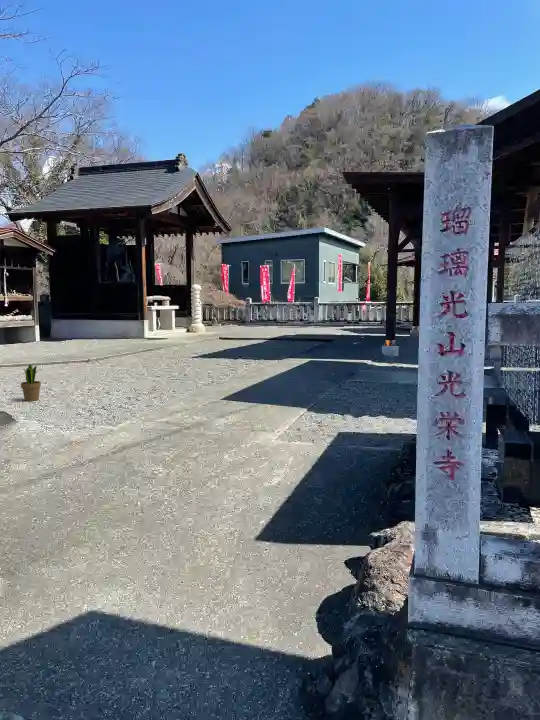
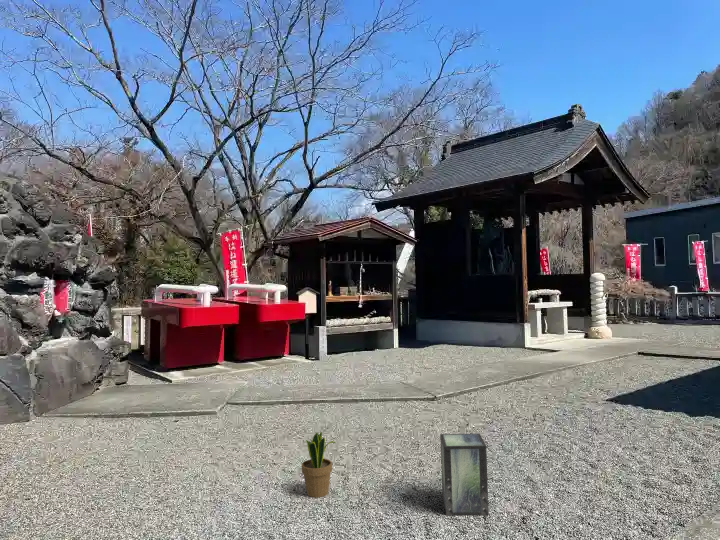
storage box: none [107,359,135,399] -> present [440,433,489,516]

